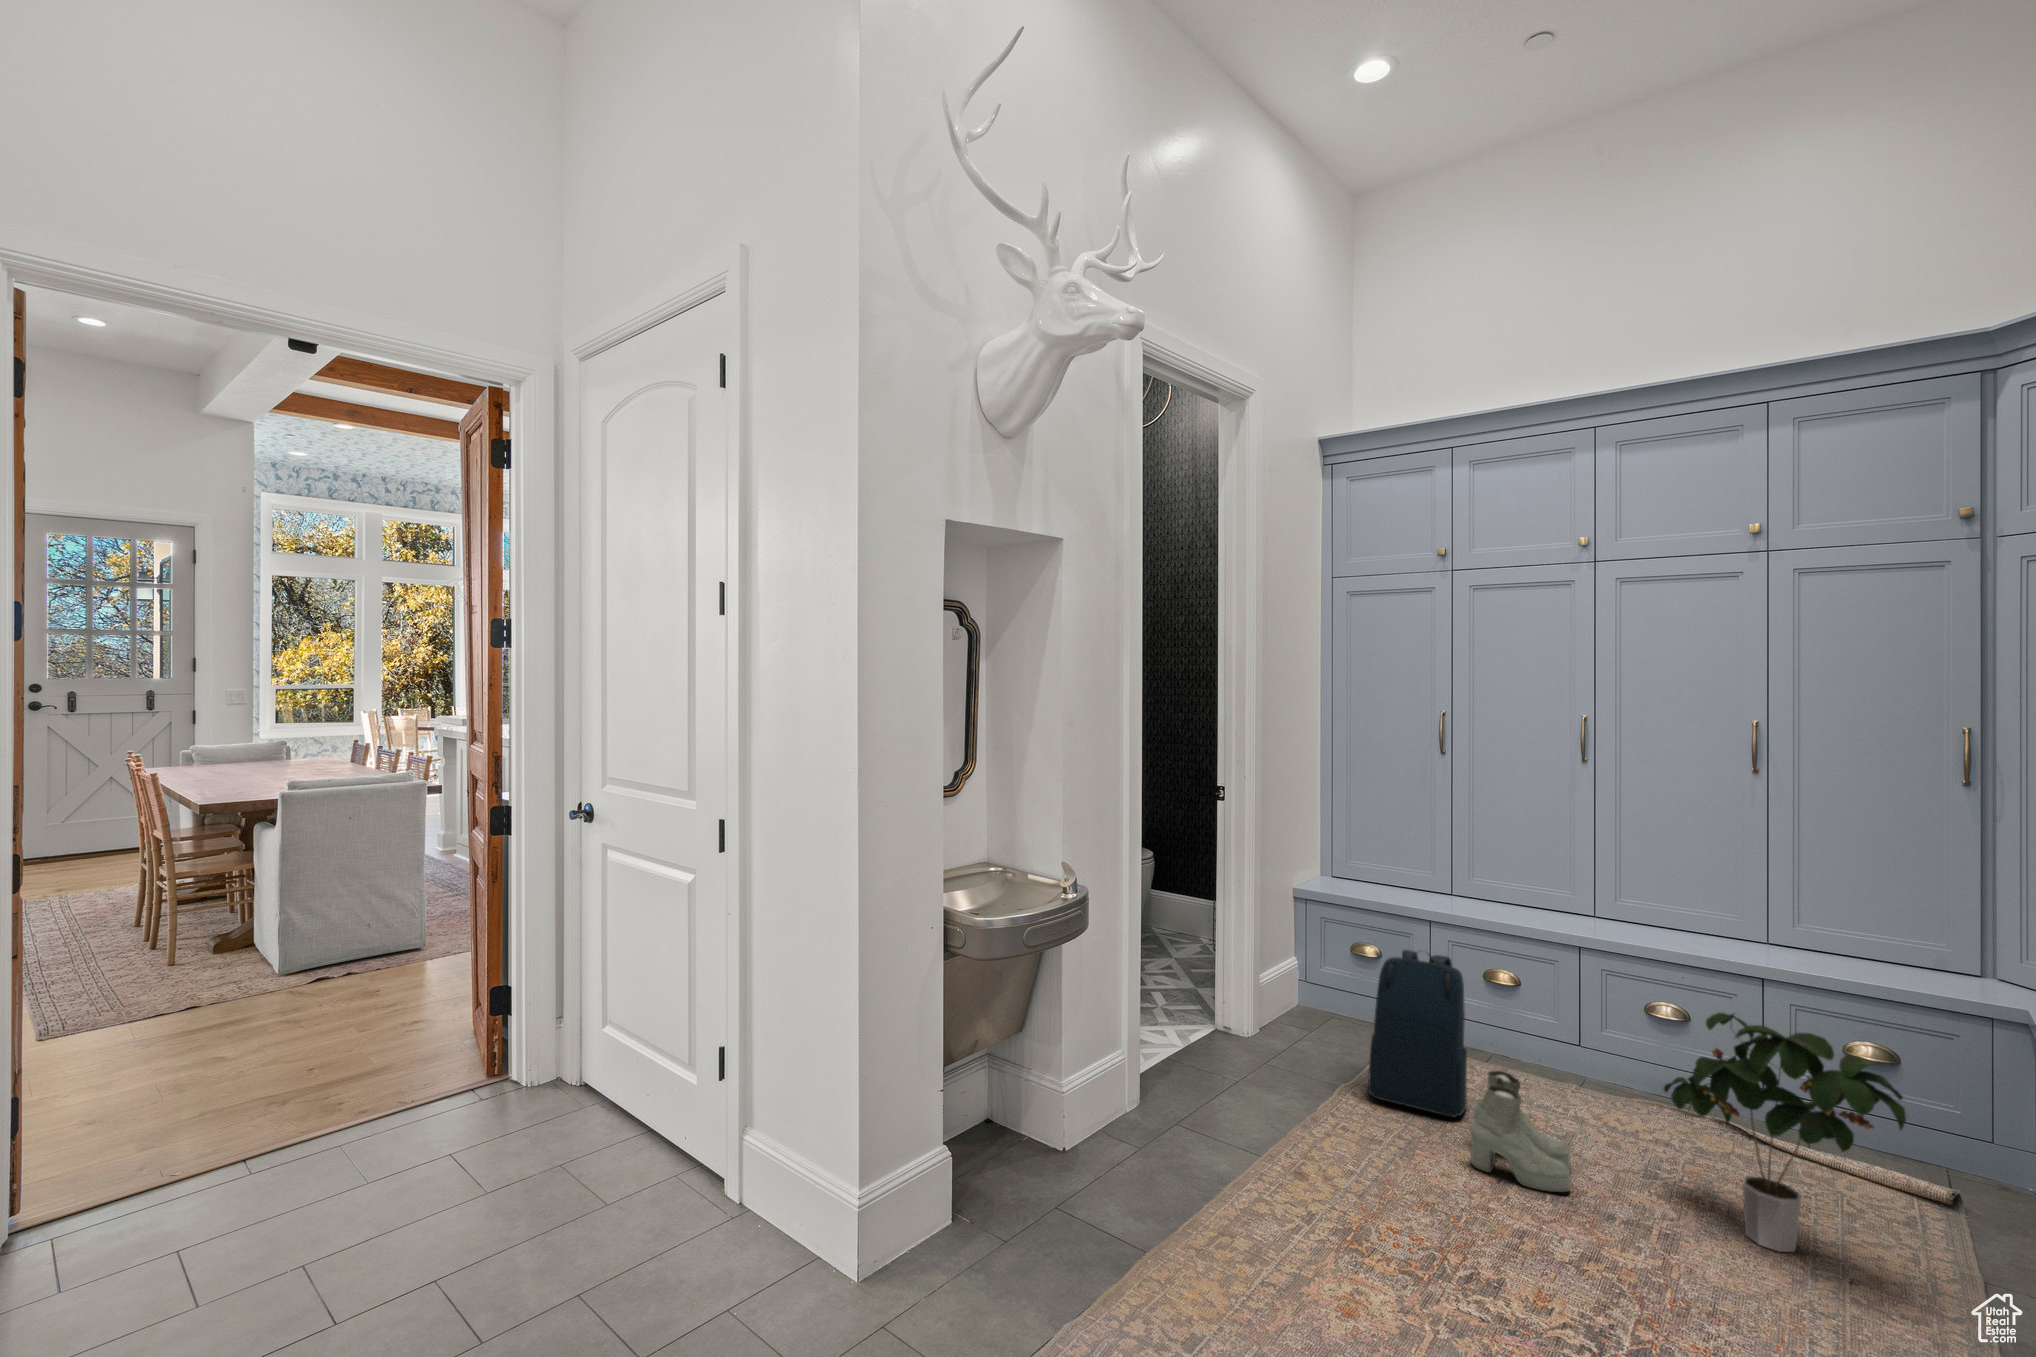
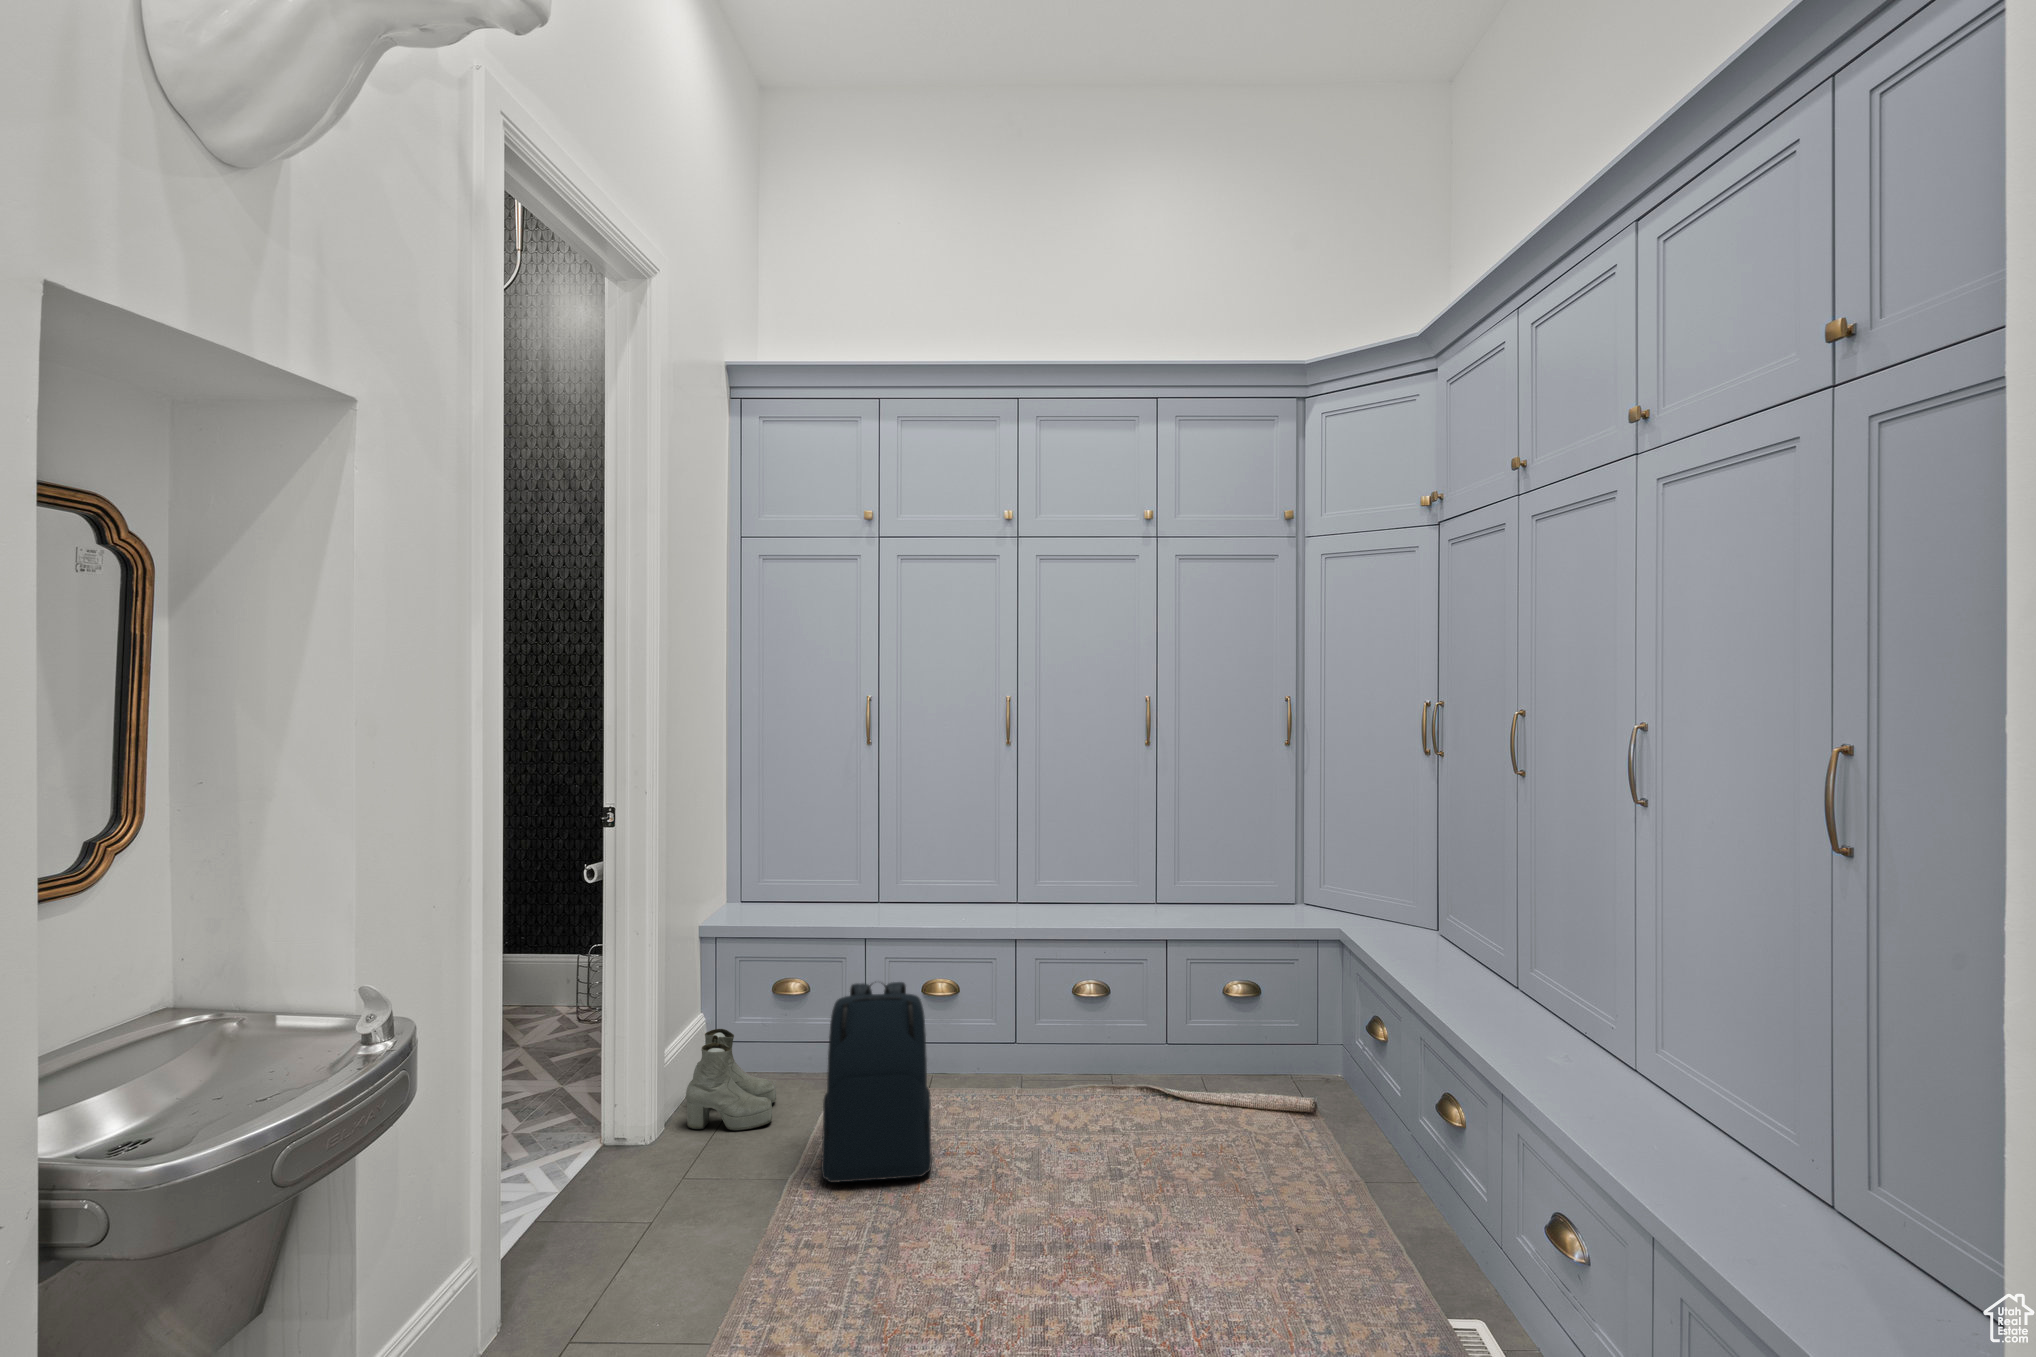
potted plant: present [1664,1013,1906,1252] -> none [1132,987,1332,1221]
boots: present [1470,1071,1571,1192] -> present [686,1029,776,1131]

